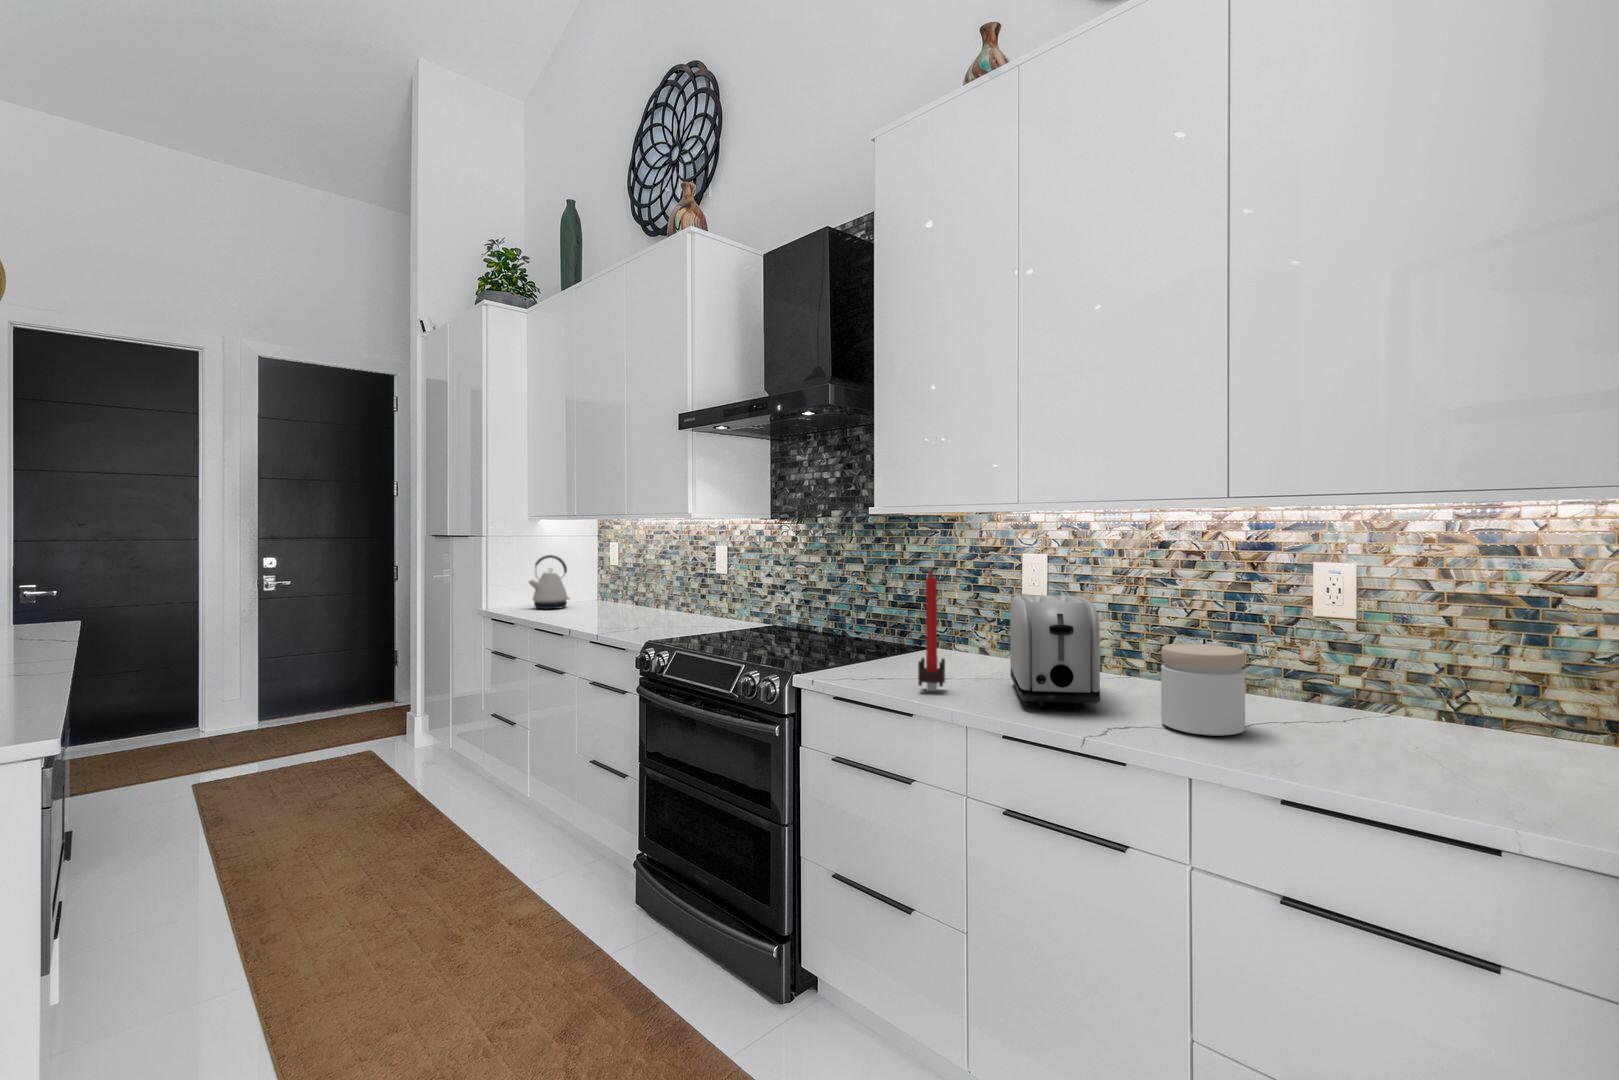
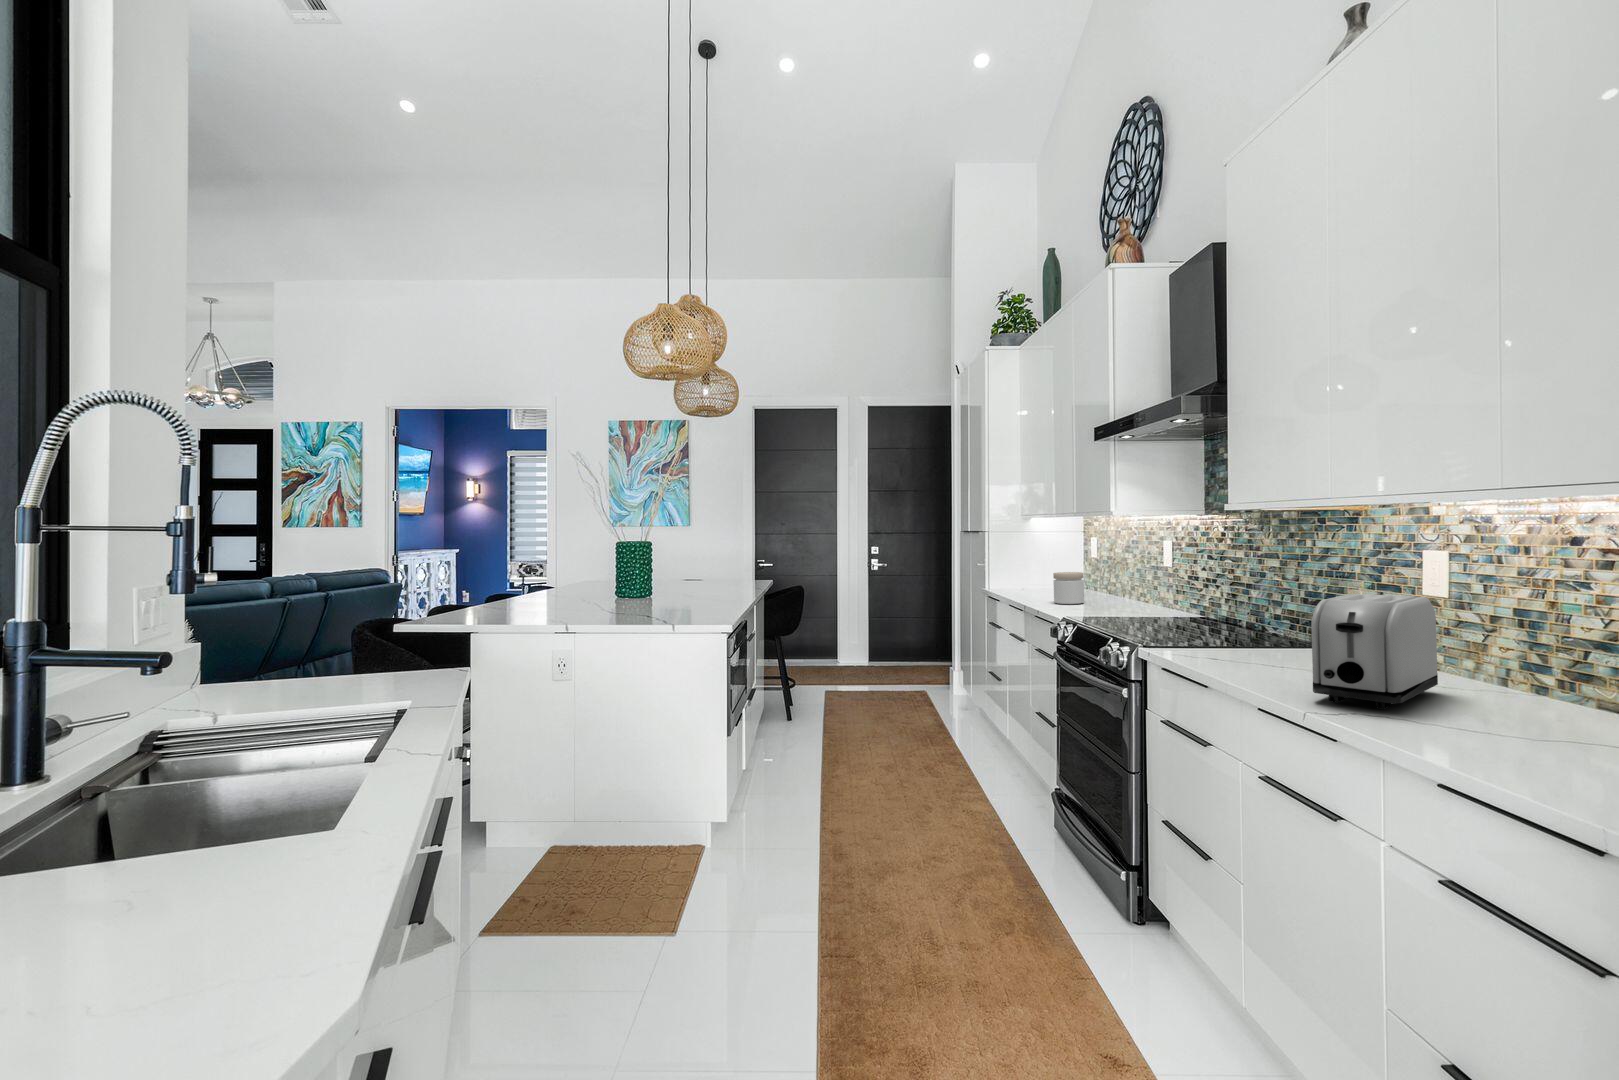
kettle: present [529,555,569,609] -> none [1015,550,1051,594]
candle: present [918,571,945,691] -> none [1235,568,1271,680]
jar: present [1161,643,1245,736] -> present [1053,572,1084,604]

